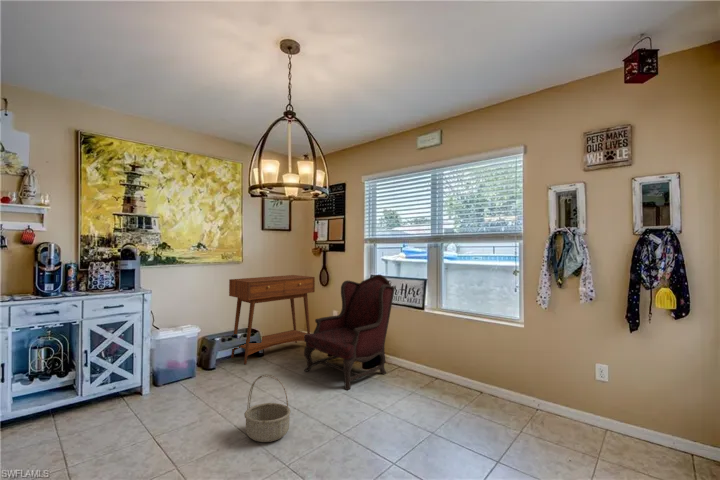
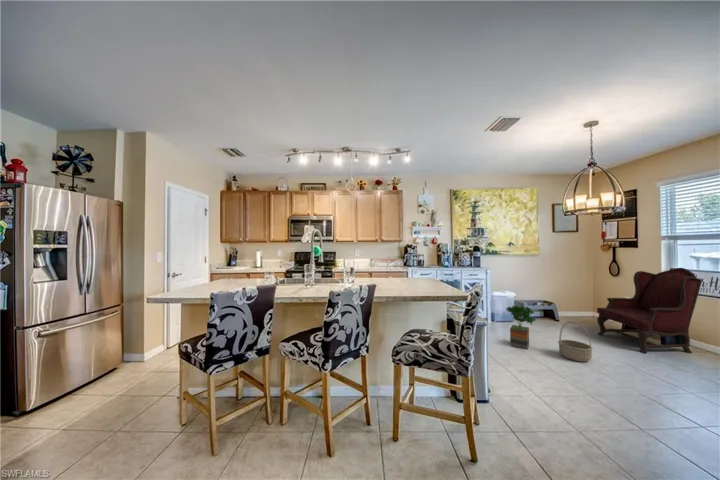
console table: present [229,275,315,364] -> none [531,265,604,321]
potted tree: none [159,359,213,447] -> present [507,306,535,349]

